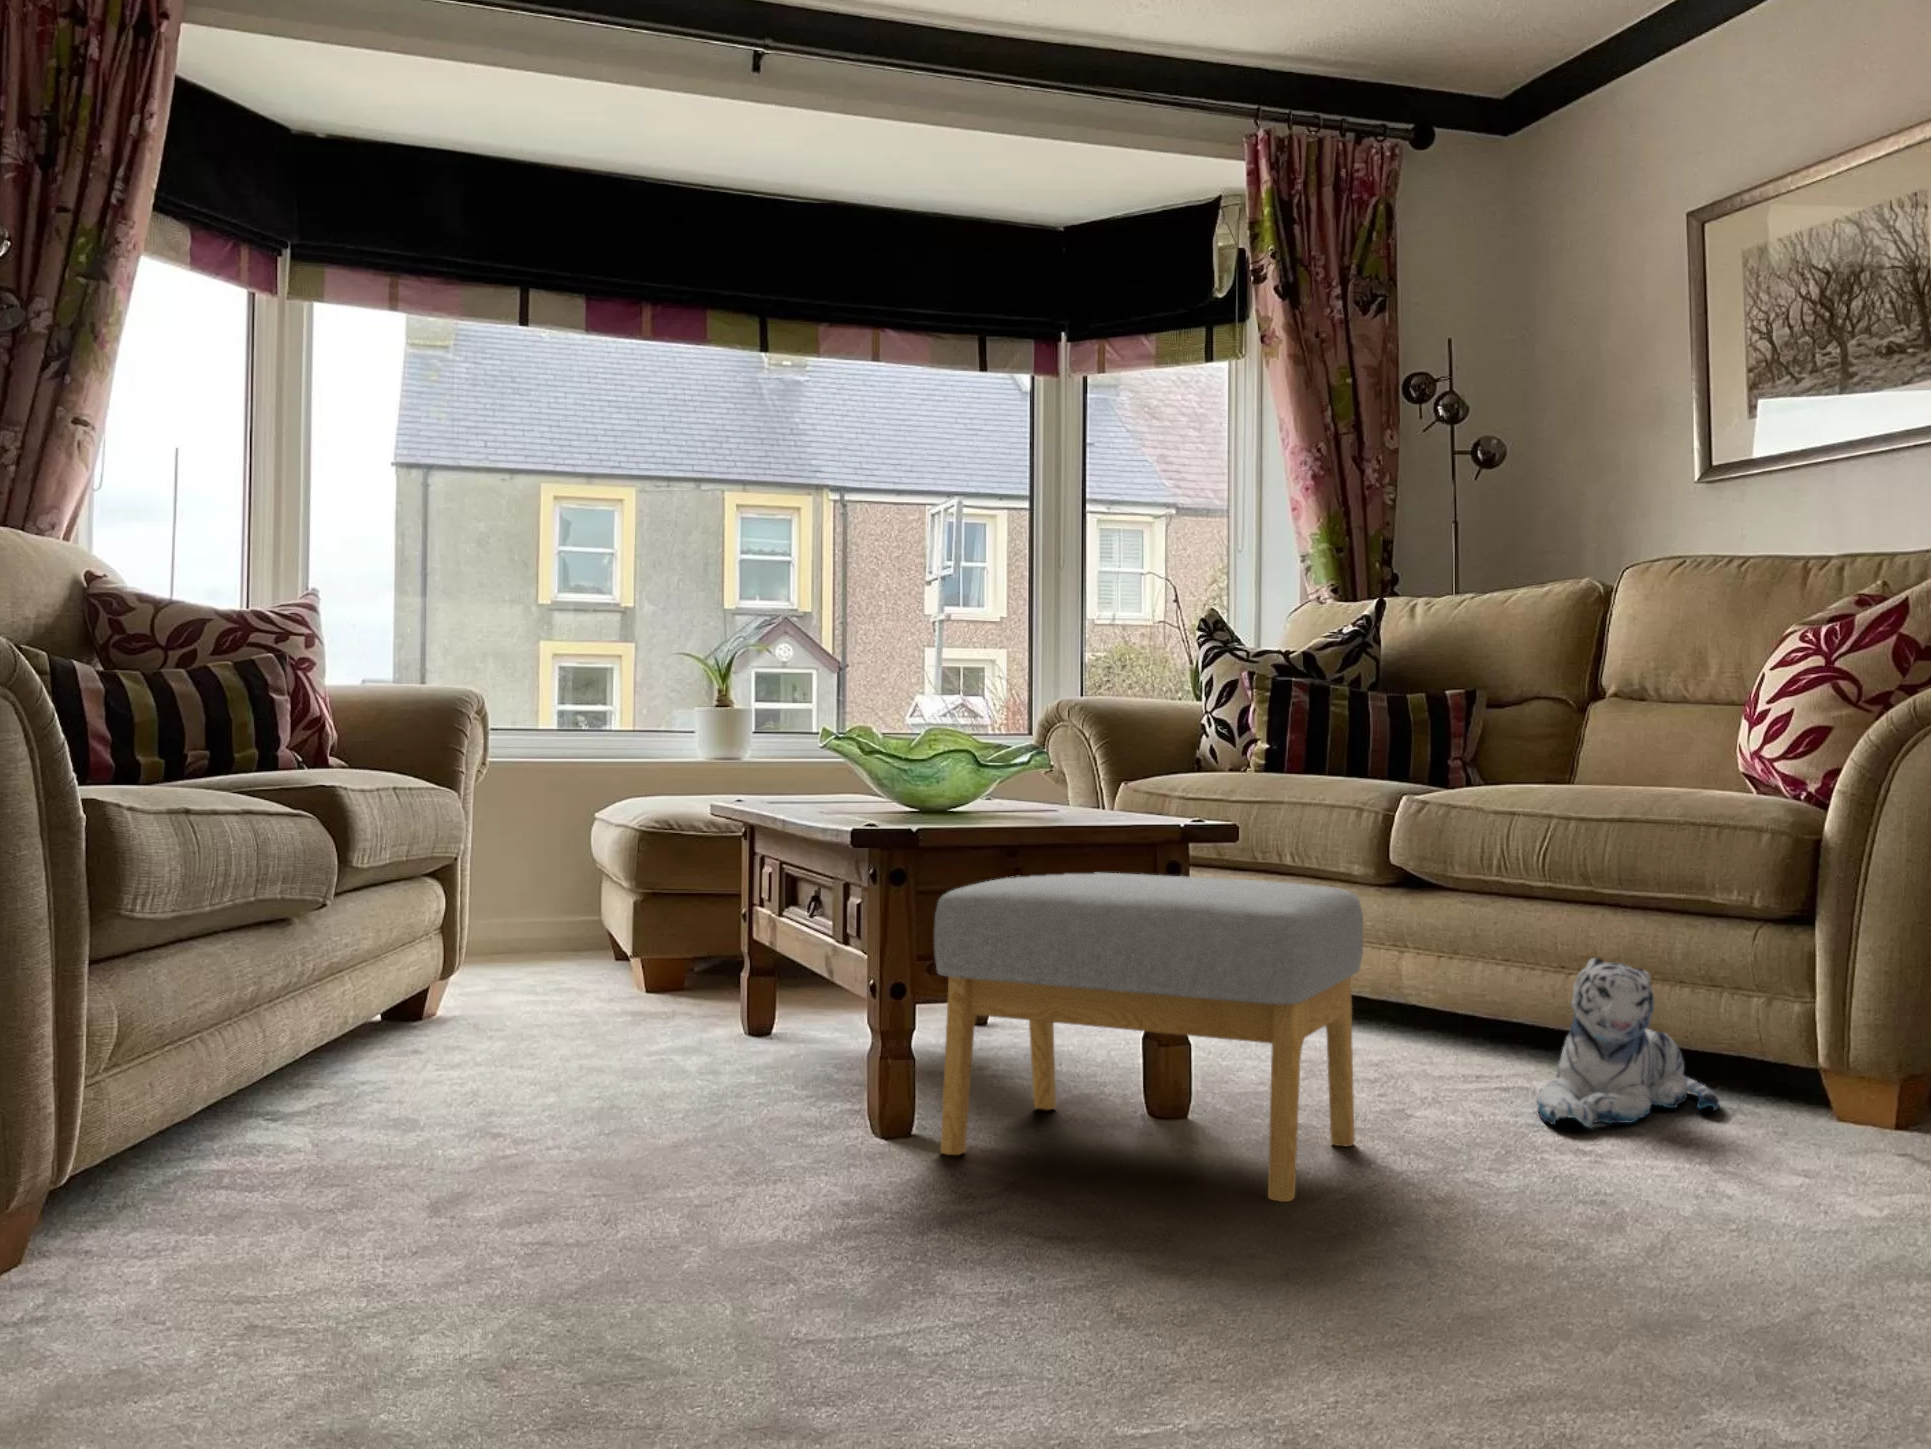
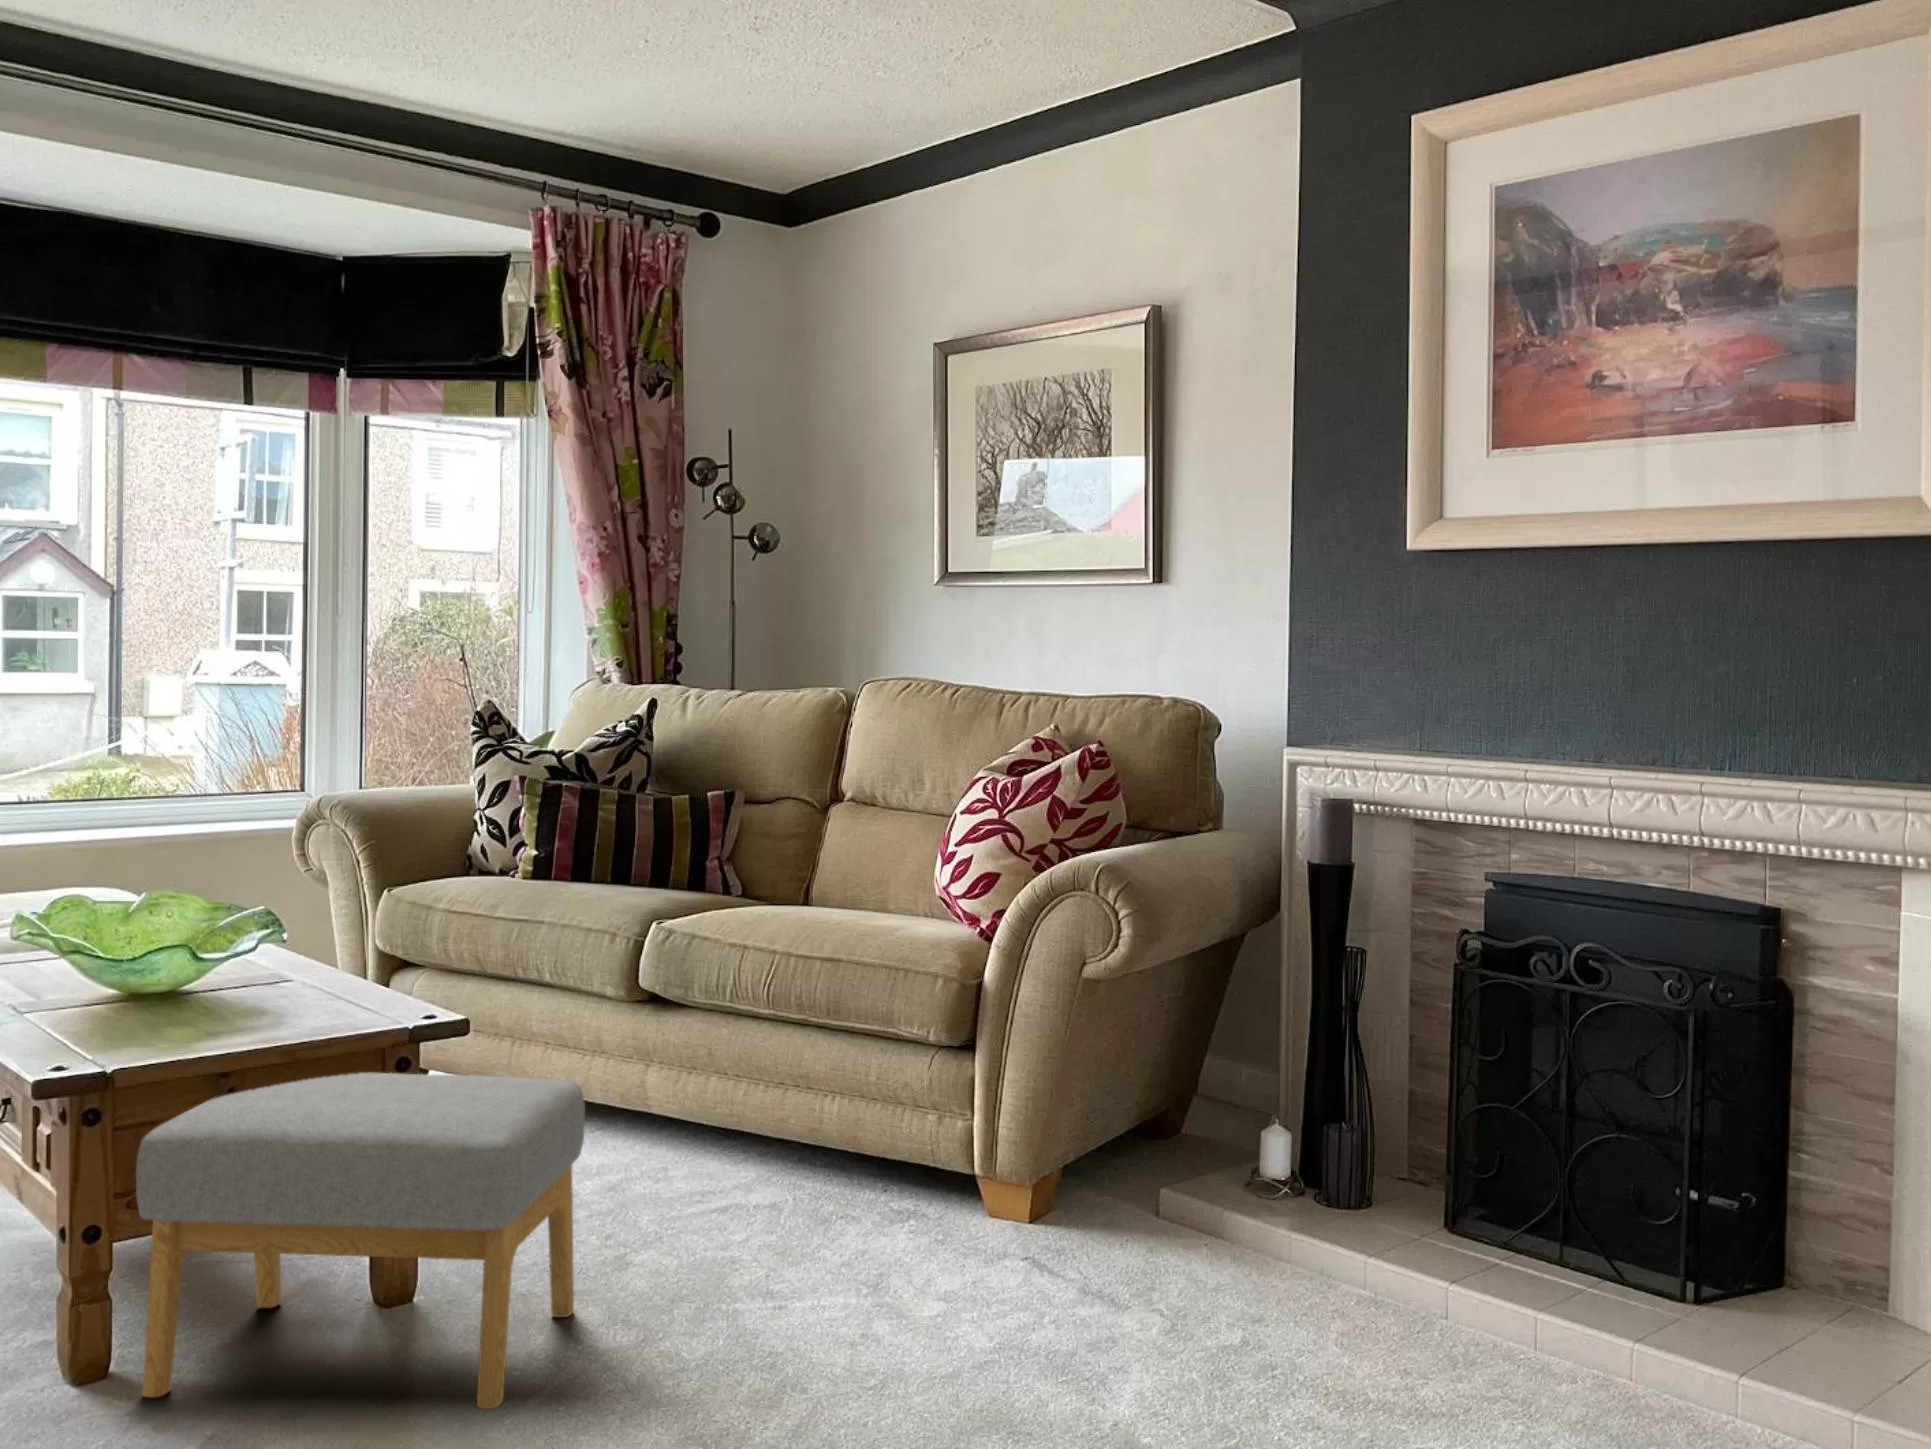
plush toy: present [1537,958,1719,1128] -> none [746,1098,900,1259]

